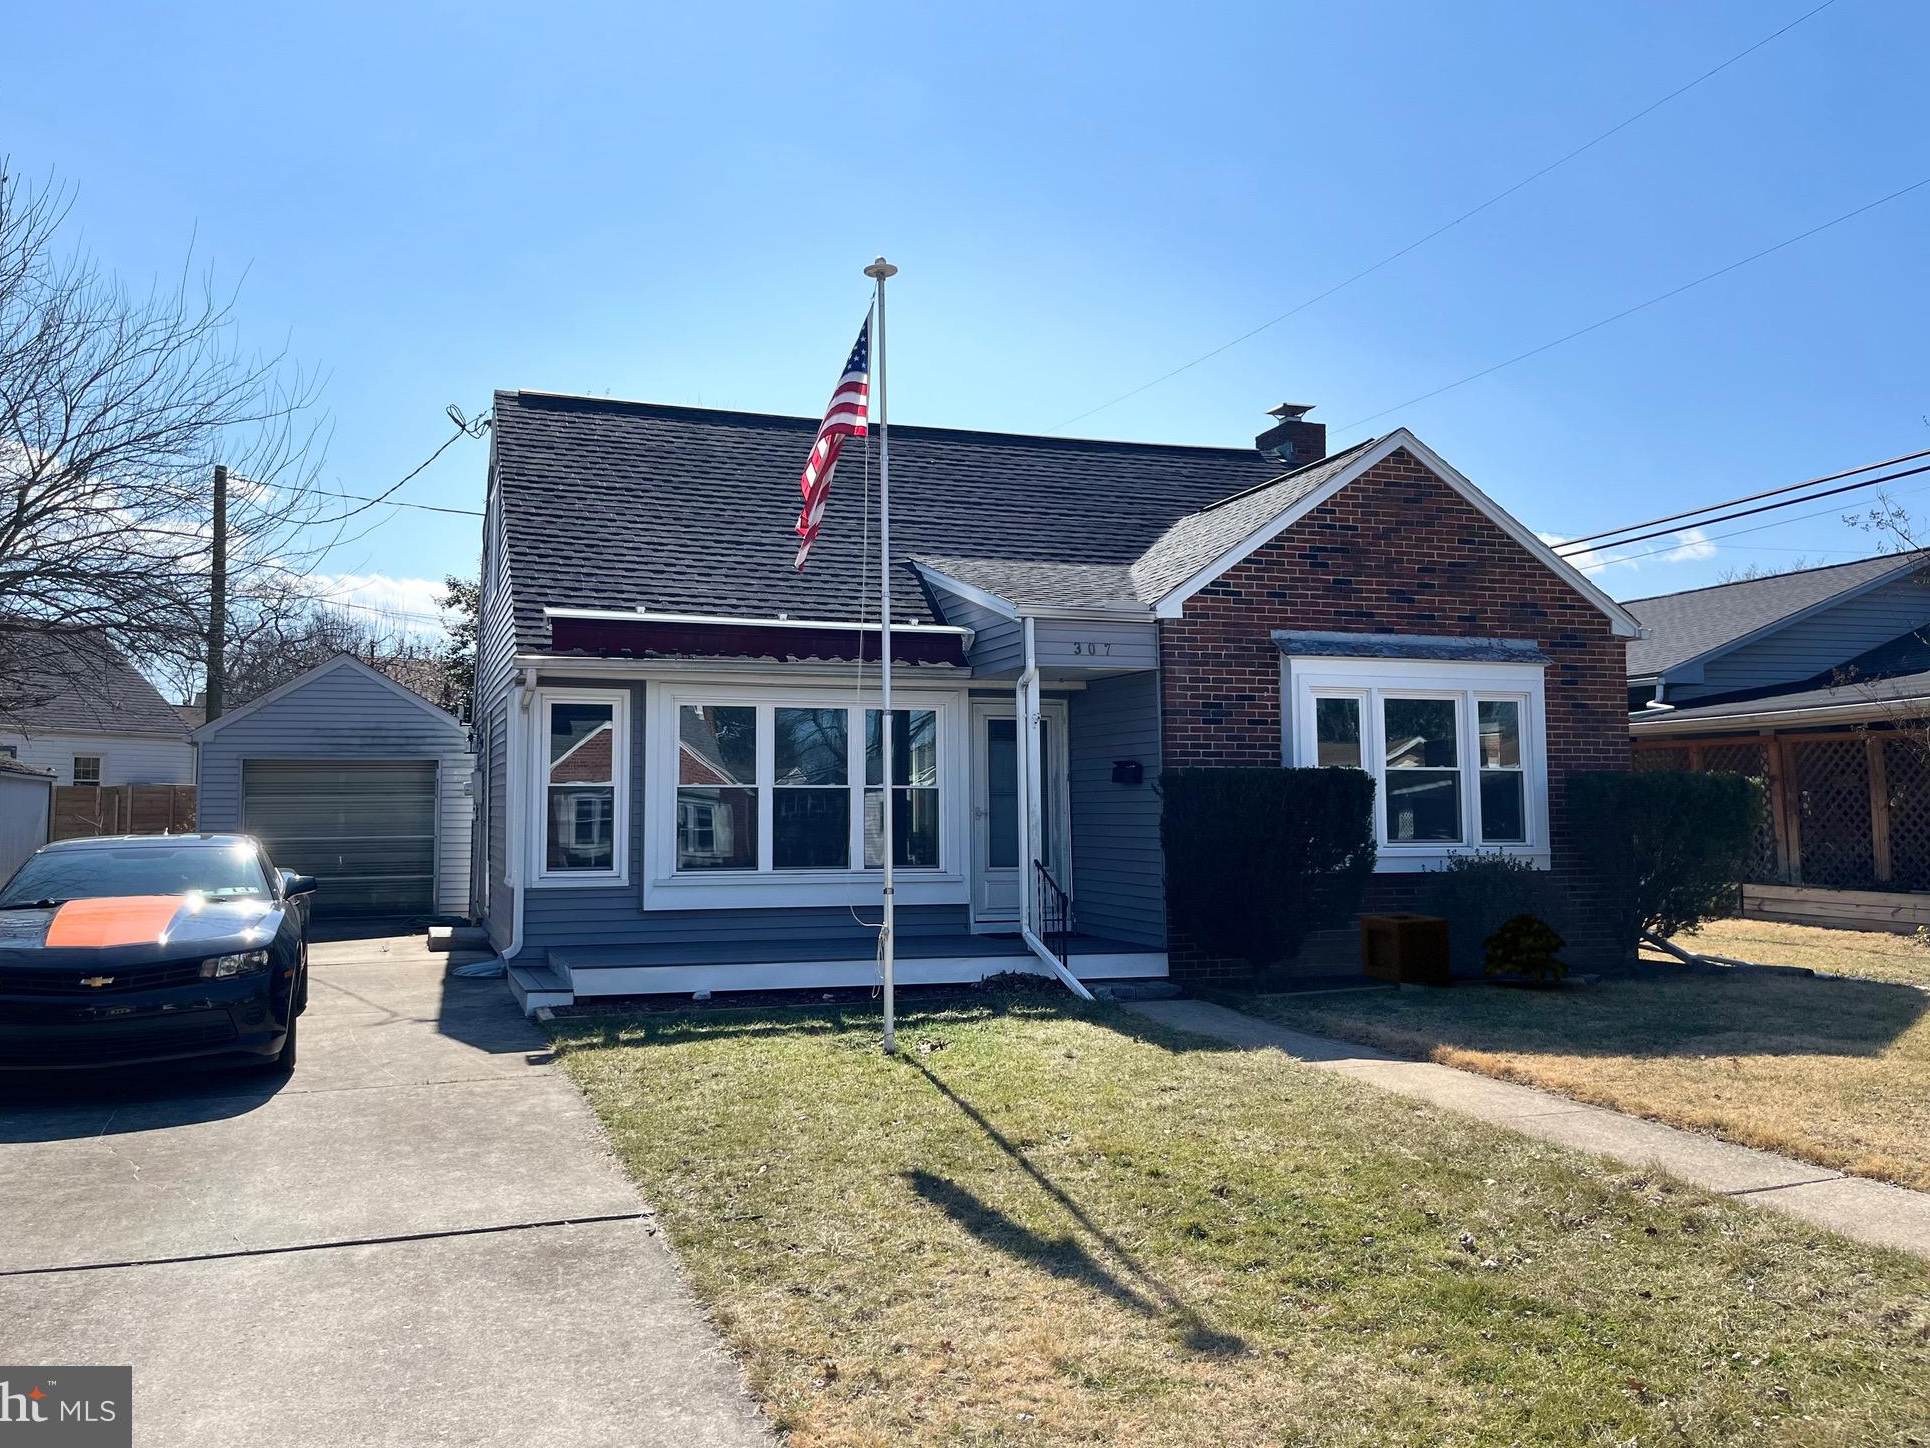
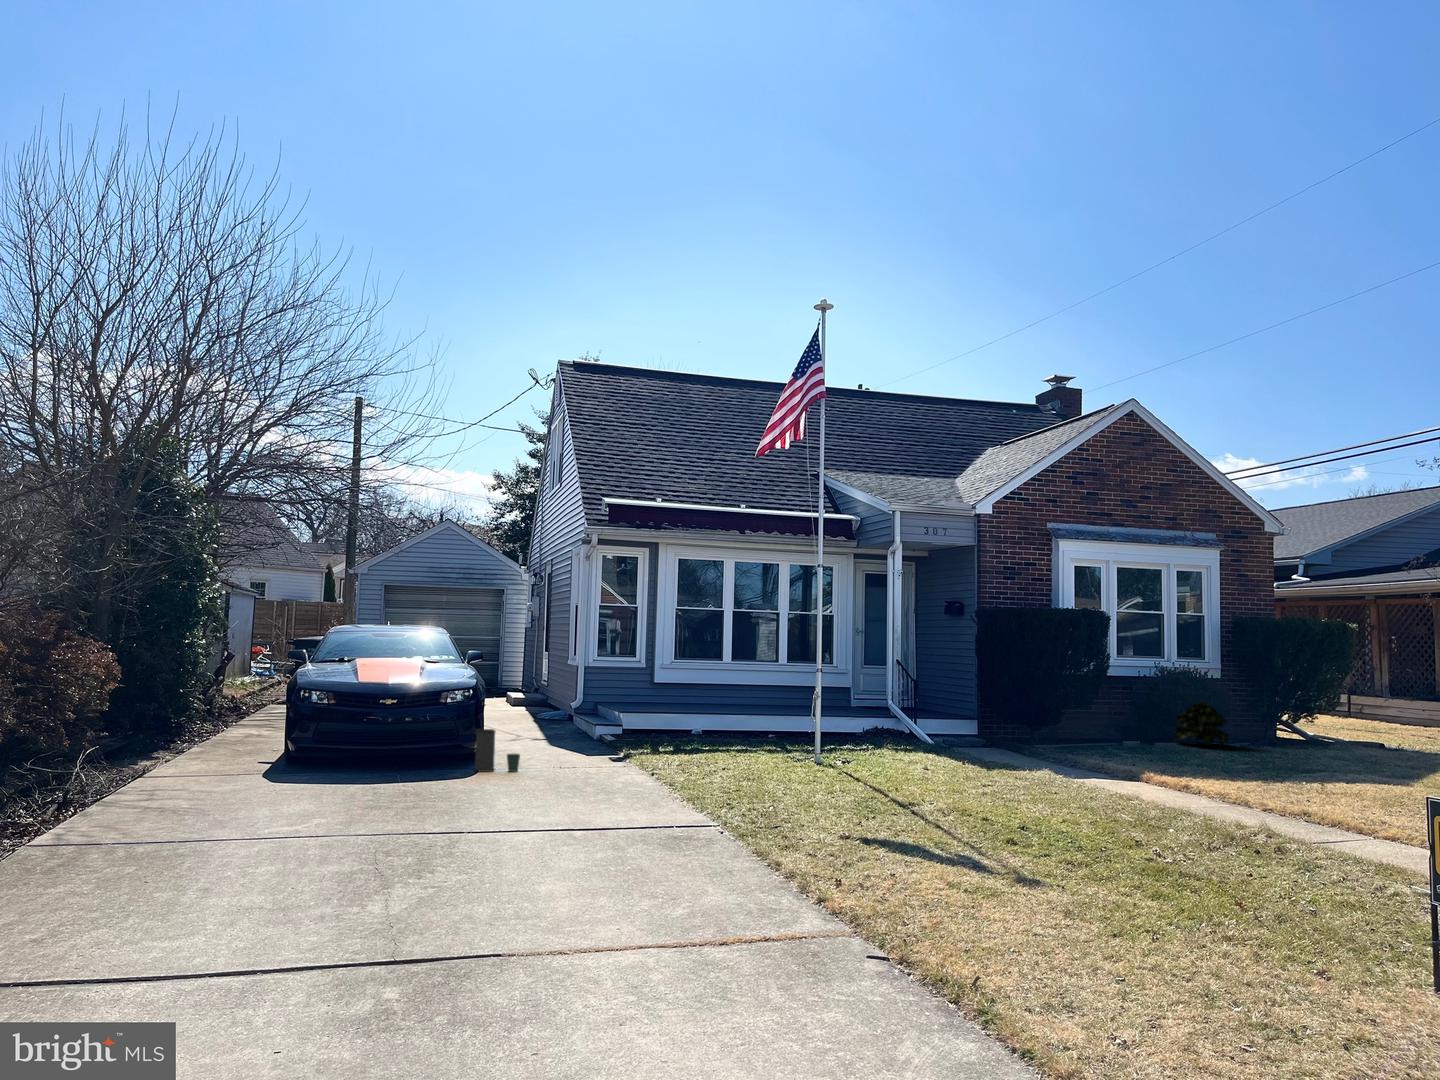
wooden crate: present [1361,914,1450,983] -> none [1098,701,1154,742]
trash can: none [274,1020,356,1097] -> present [475,729,520,772]

